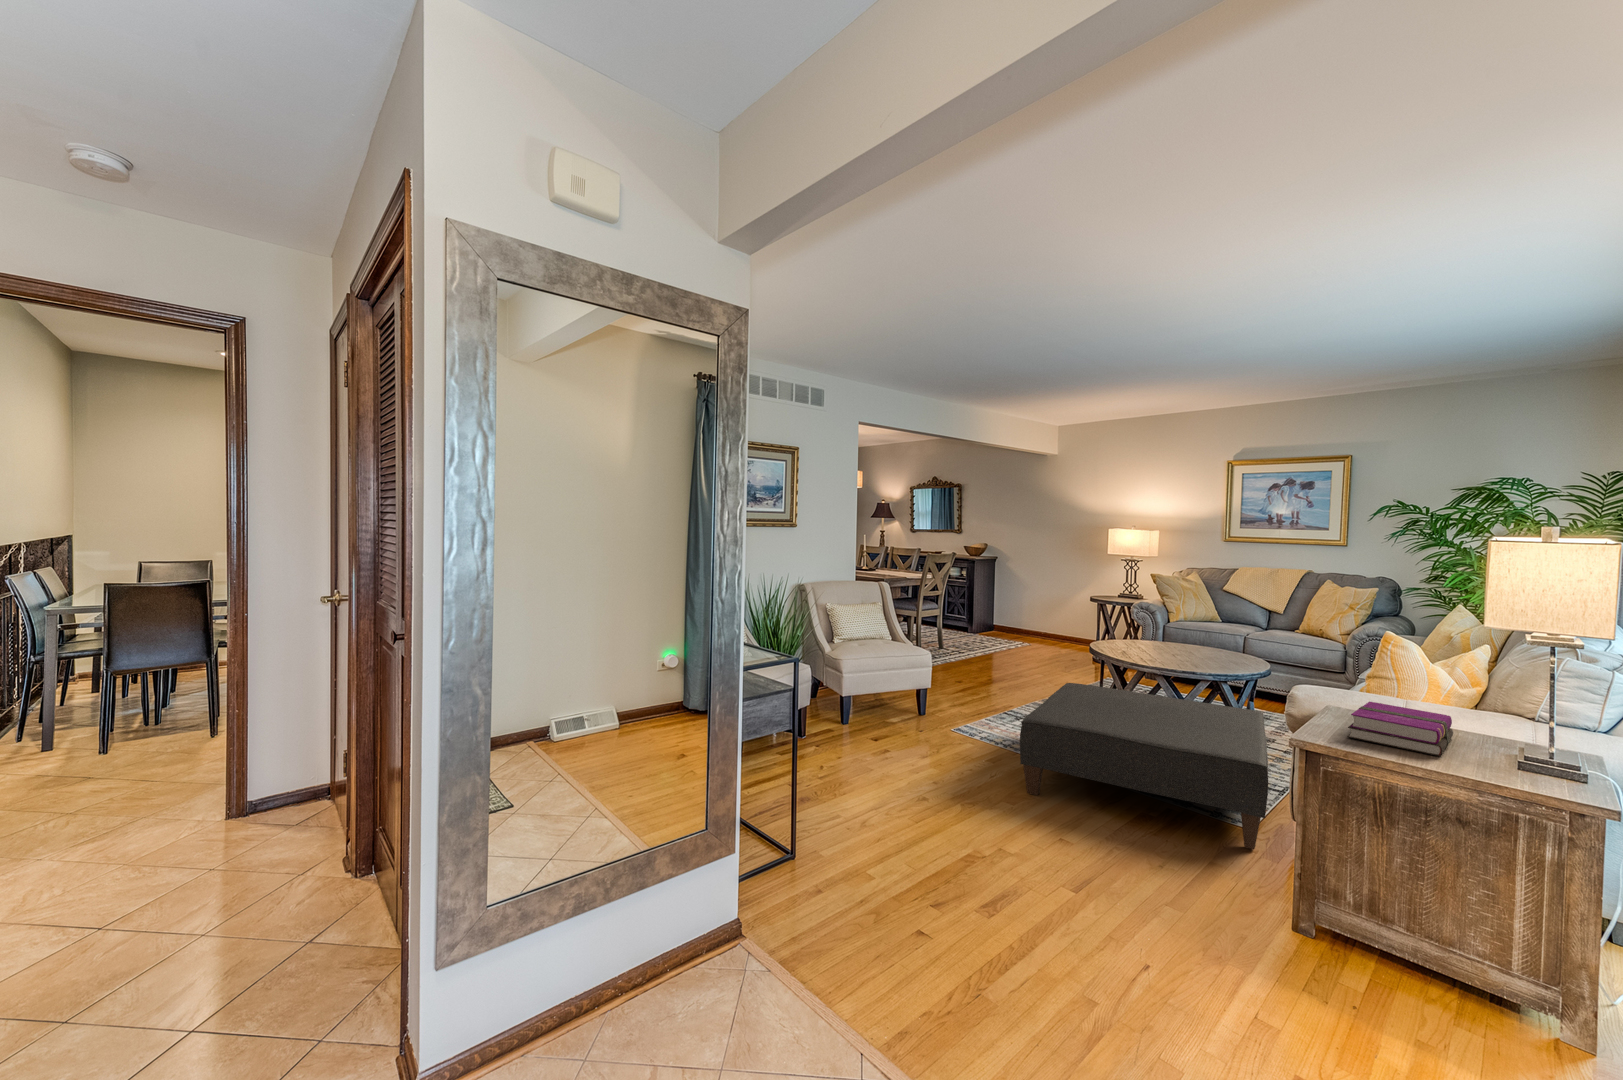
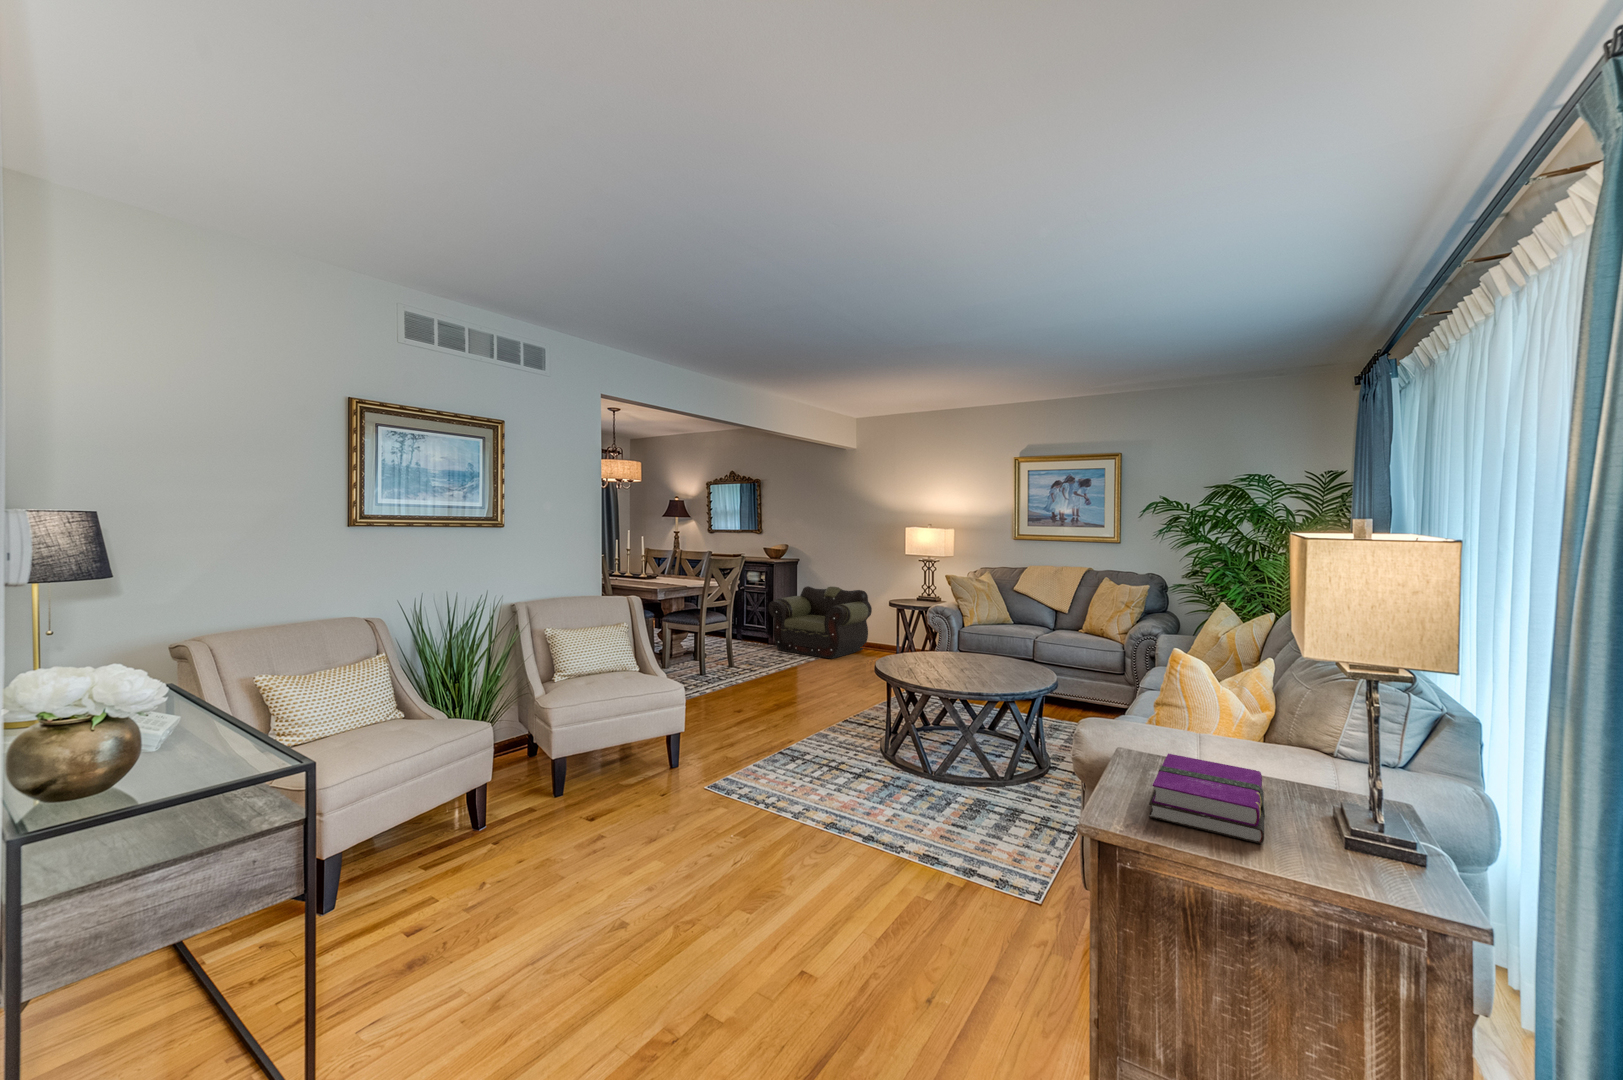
armchair: none [970,581,1071,648] -> present [768,586,872,659]
ottoman: present [1020,683,1268,849] -> none [767,716,1055,938]

